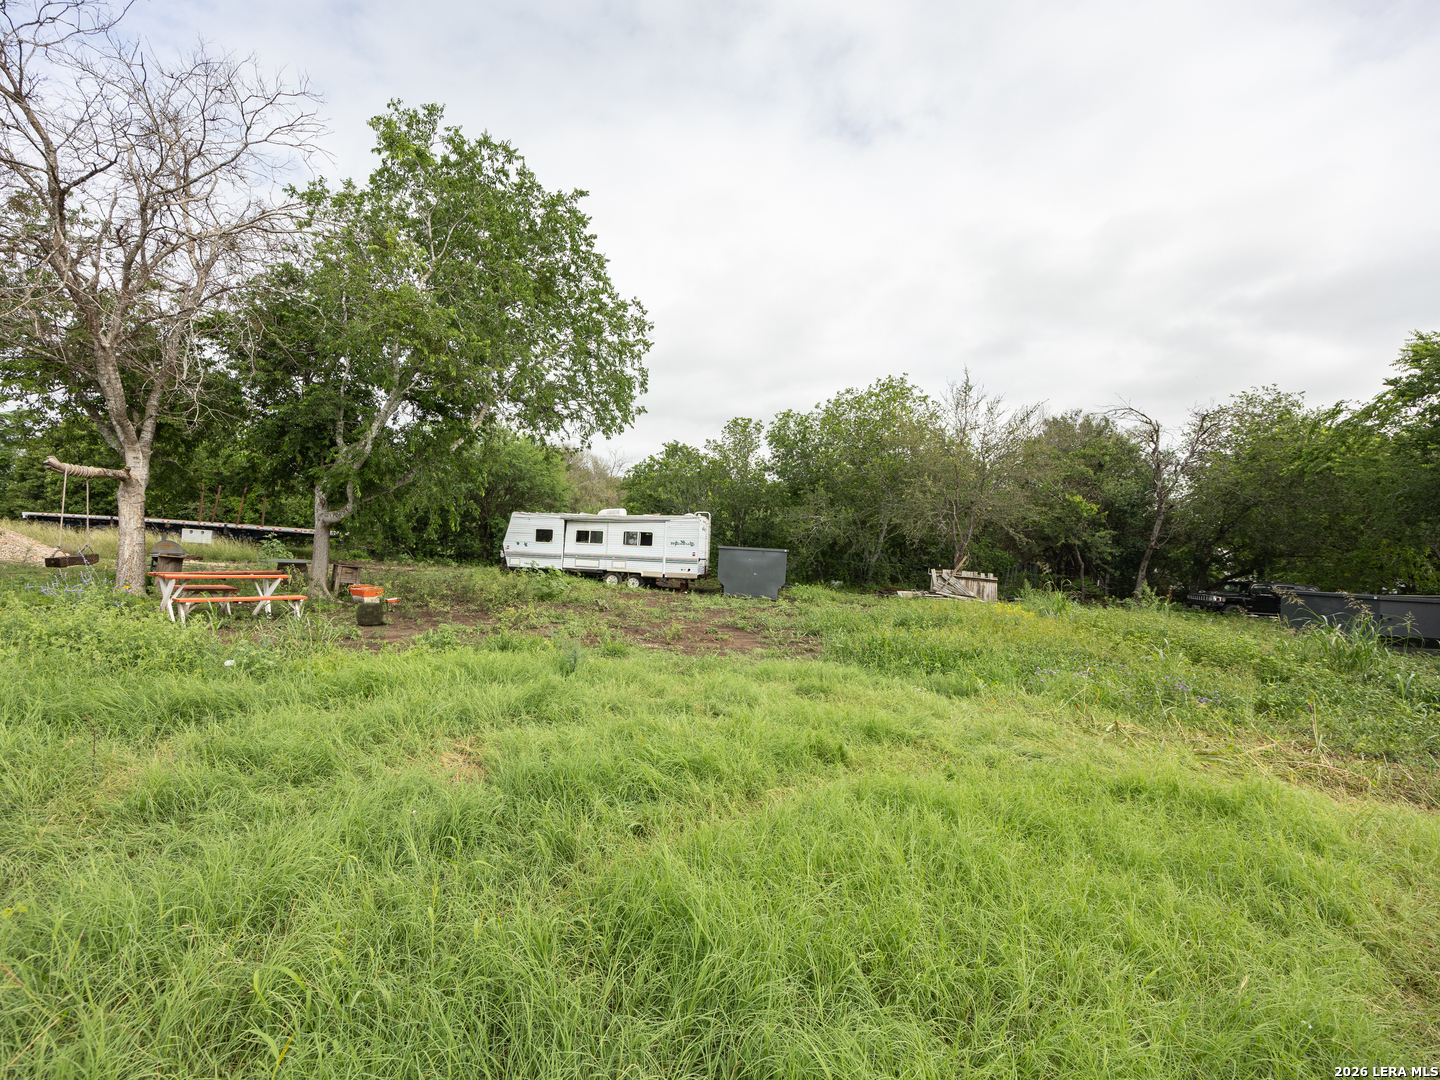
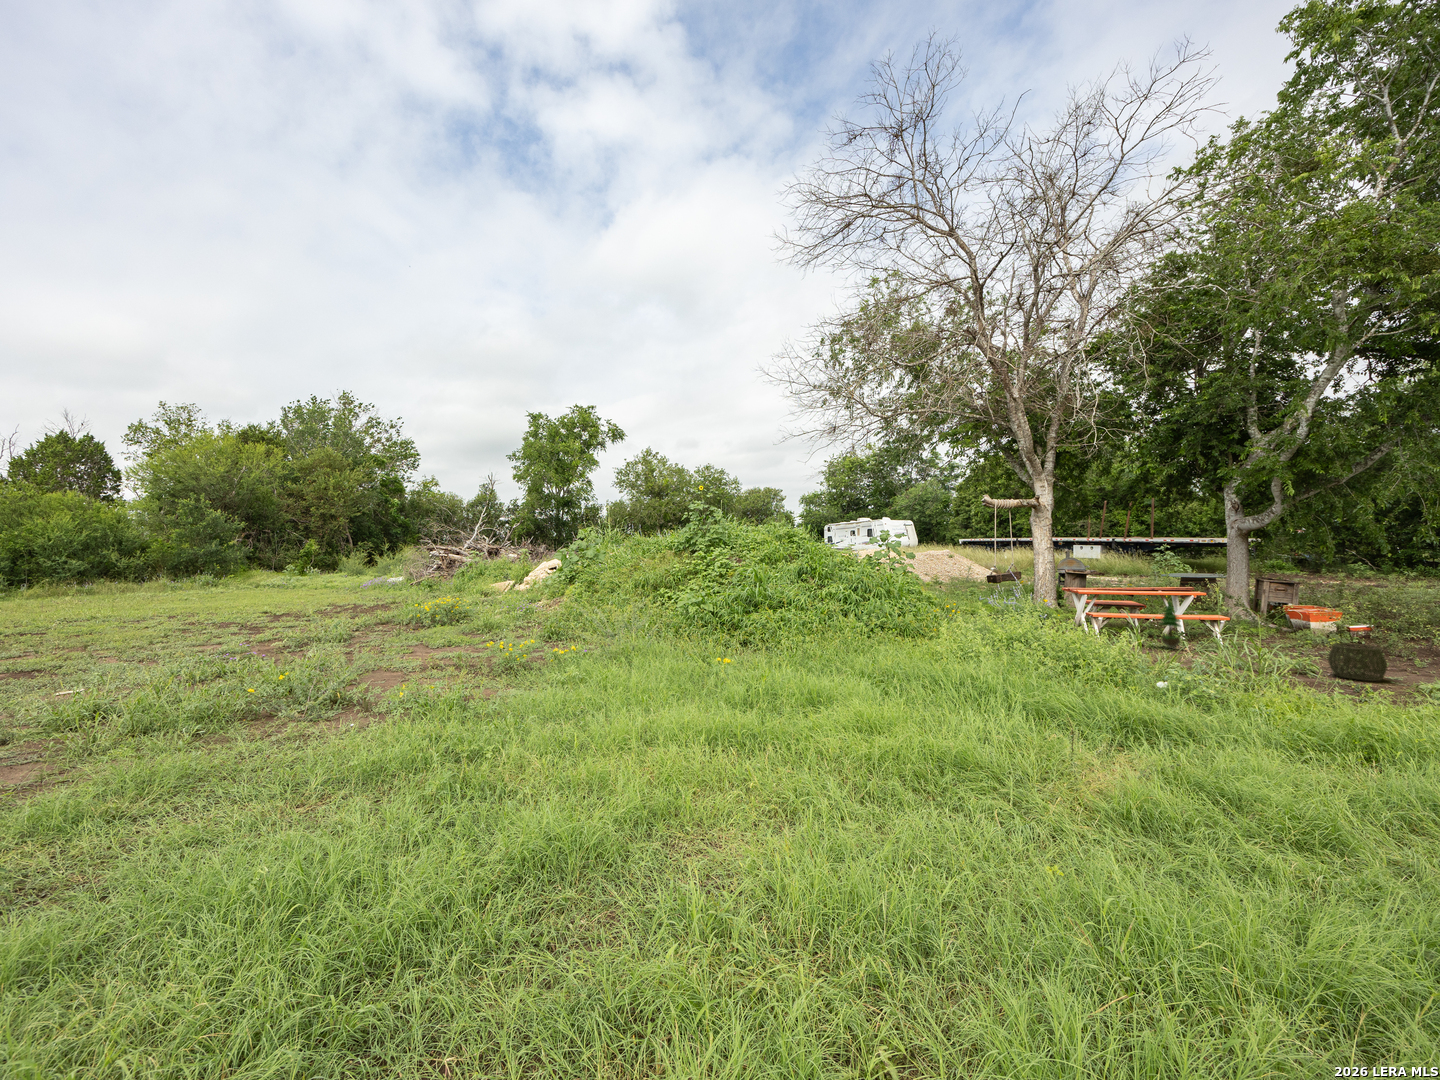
potted tree: none [246,580,266,622] -> present [1160,601,1180,648]

